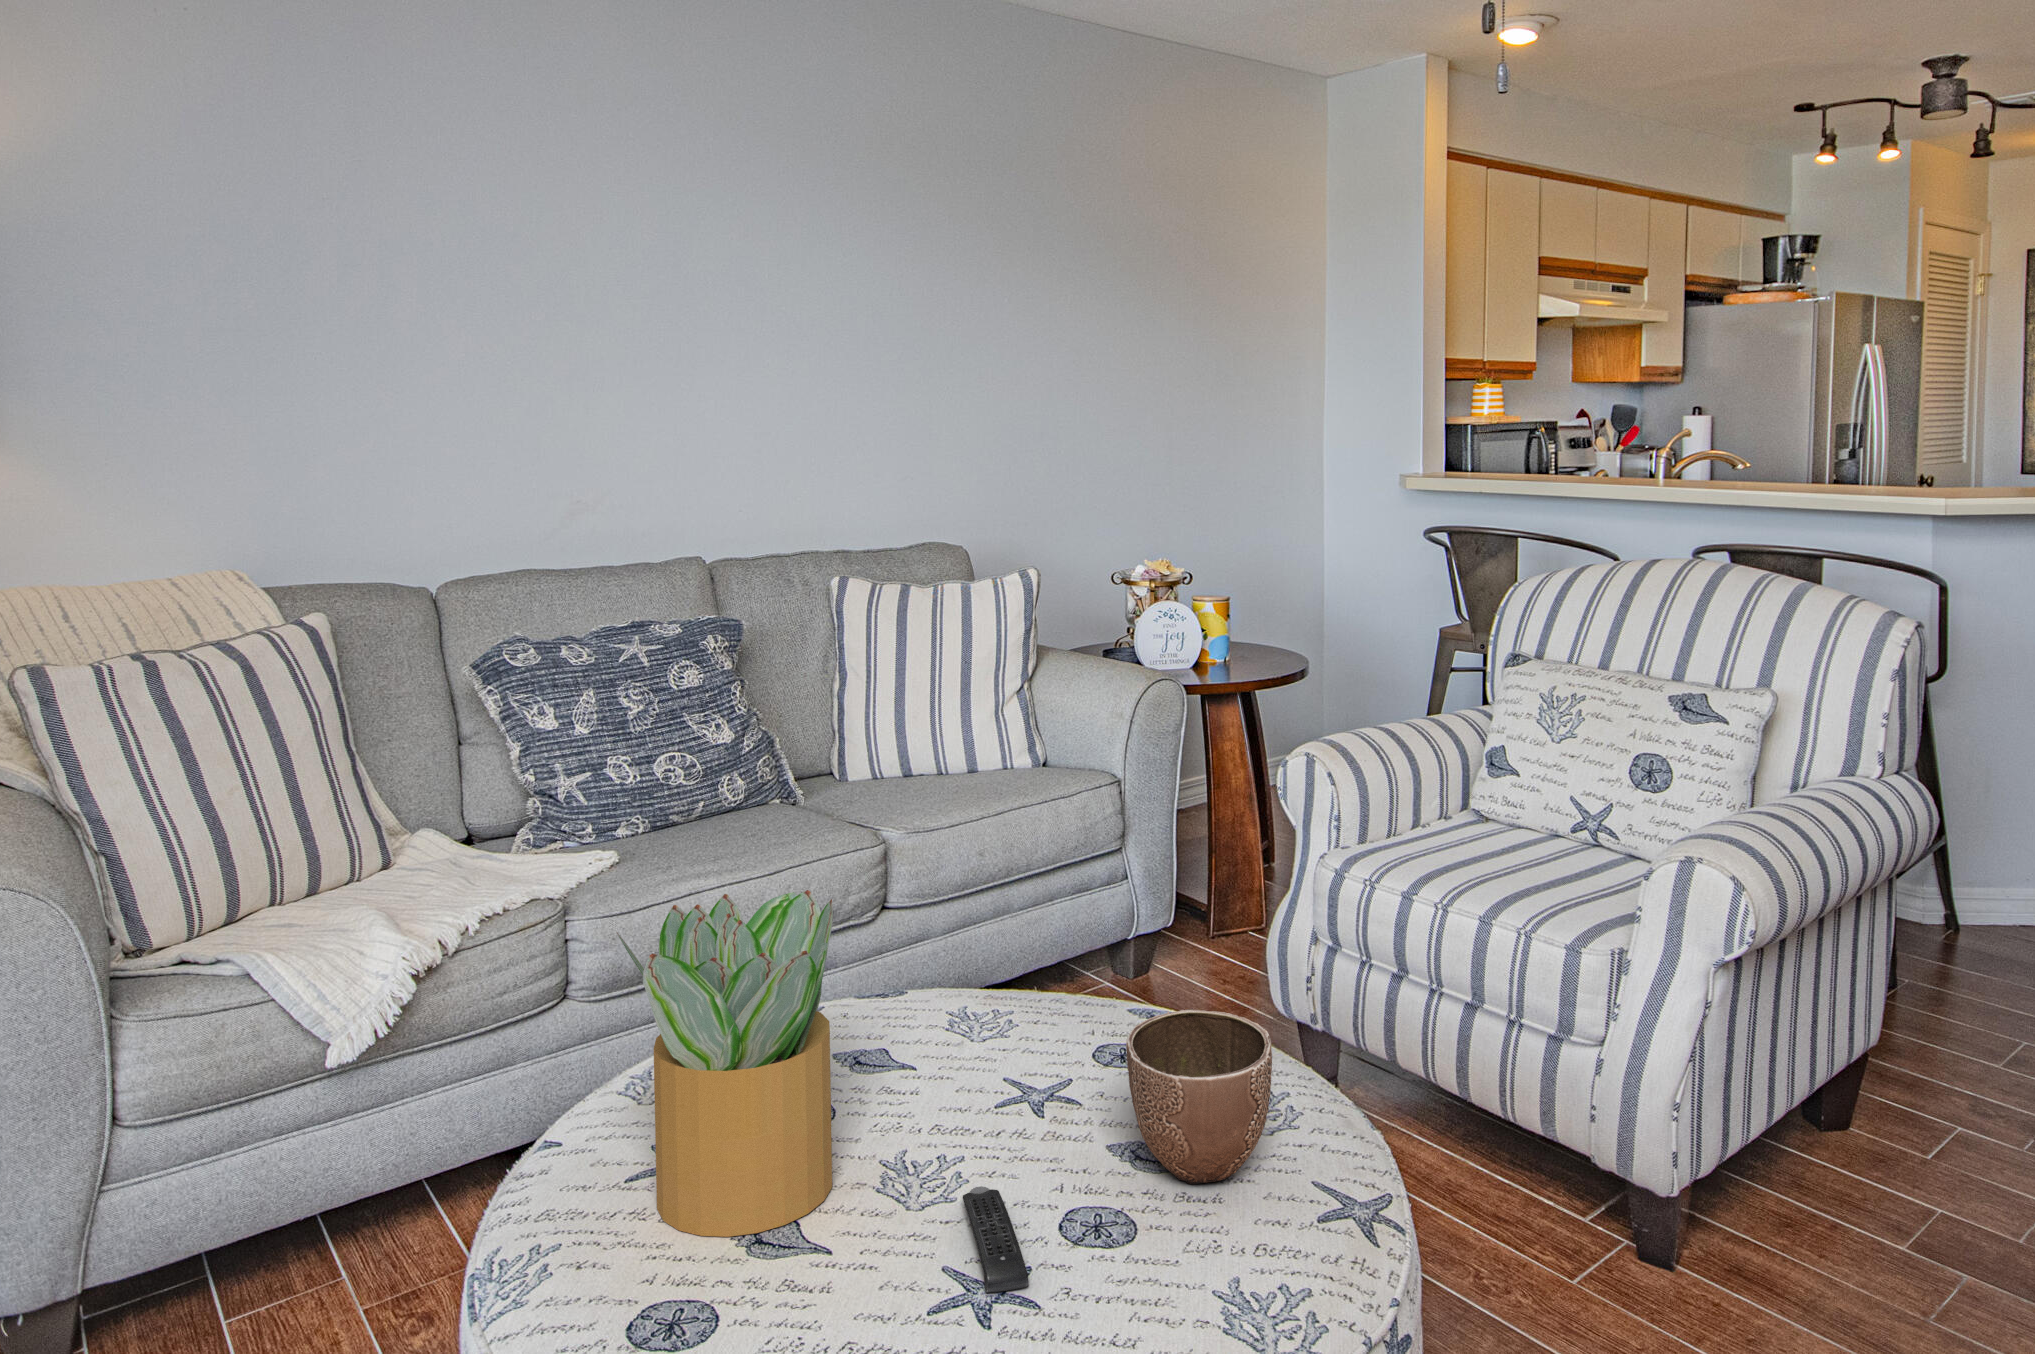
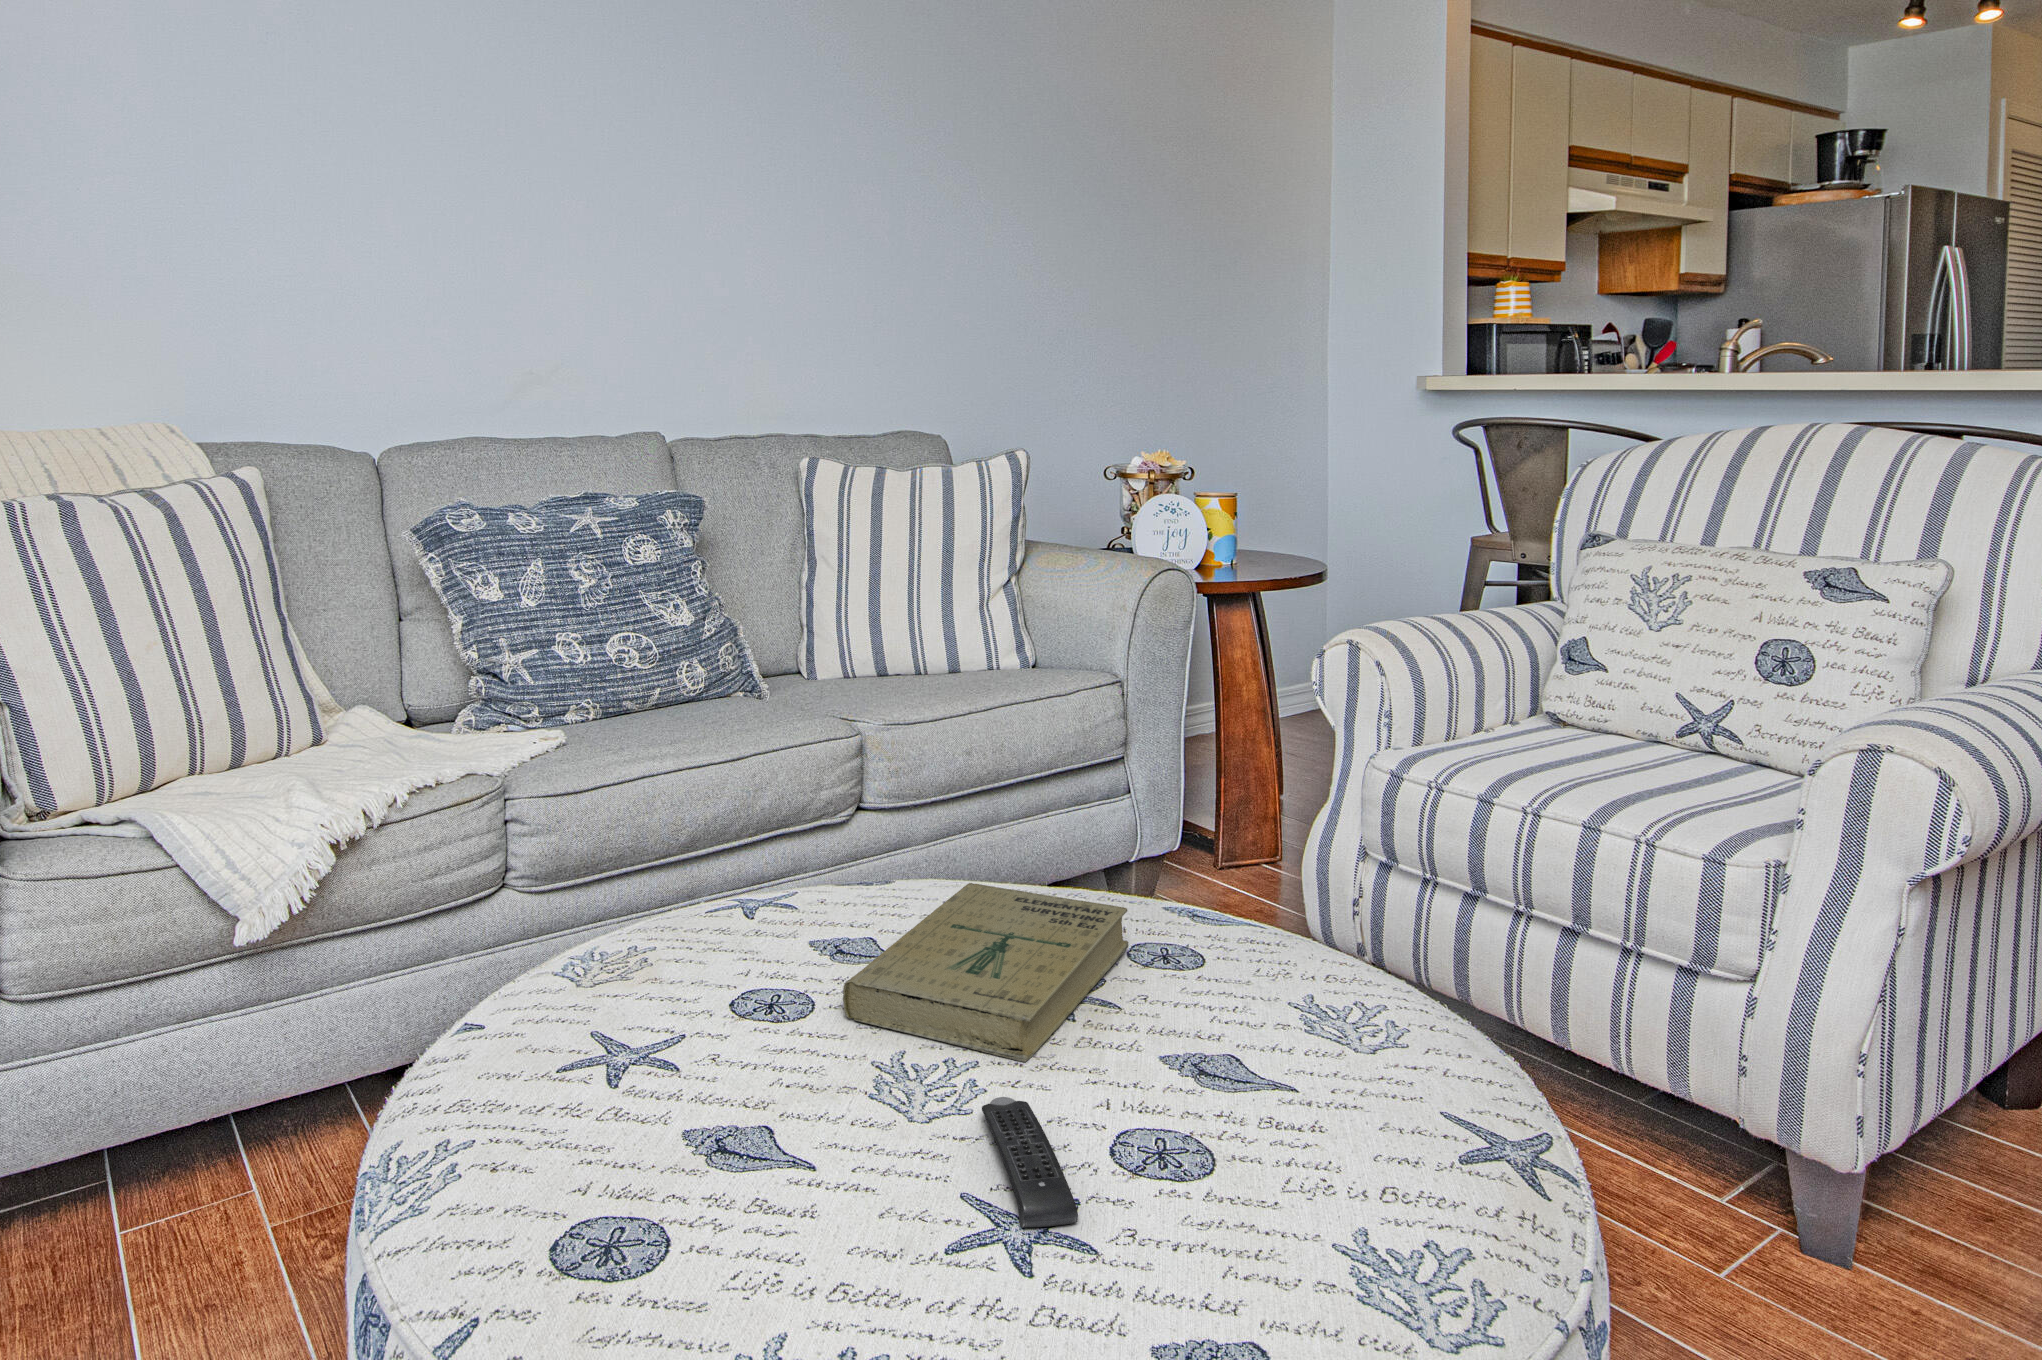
potted plant: present [617,890,833,1237] -> none [551,720,818,1143]
book: none [857,995,1095,1154] -> present [843,883,1129,1062]
decorative bowl: present [1126,1010,1272,1184] -> none [1188,889,1382,1107]

